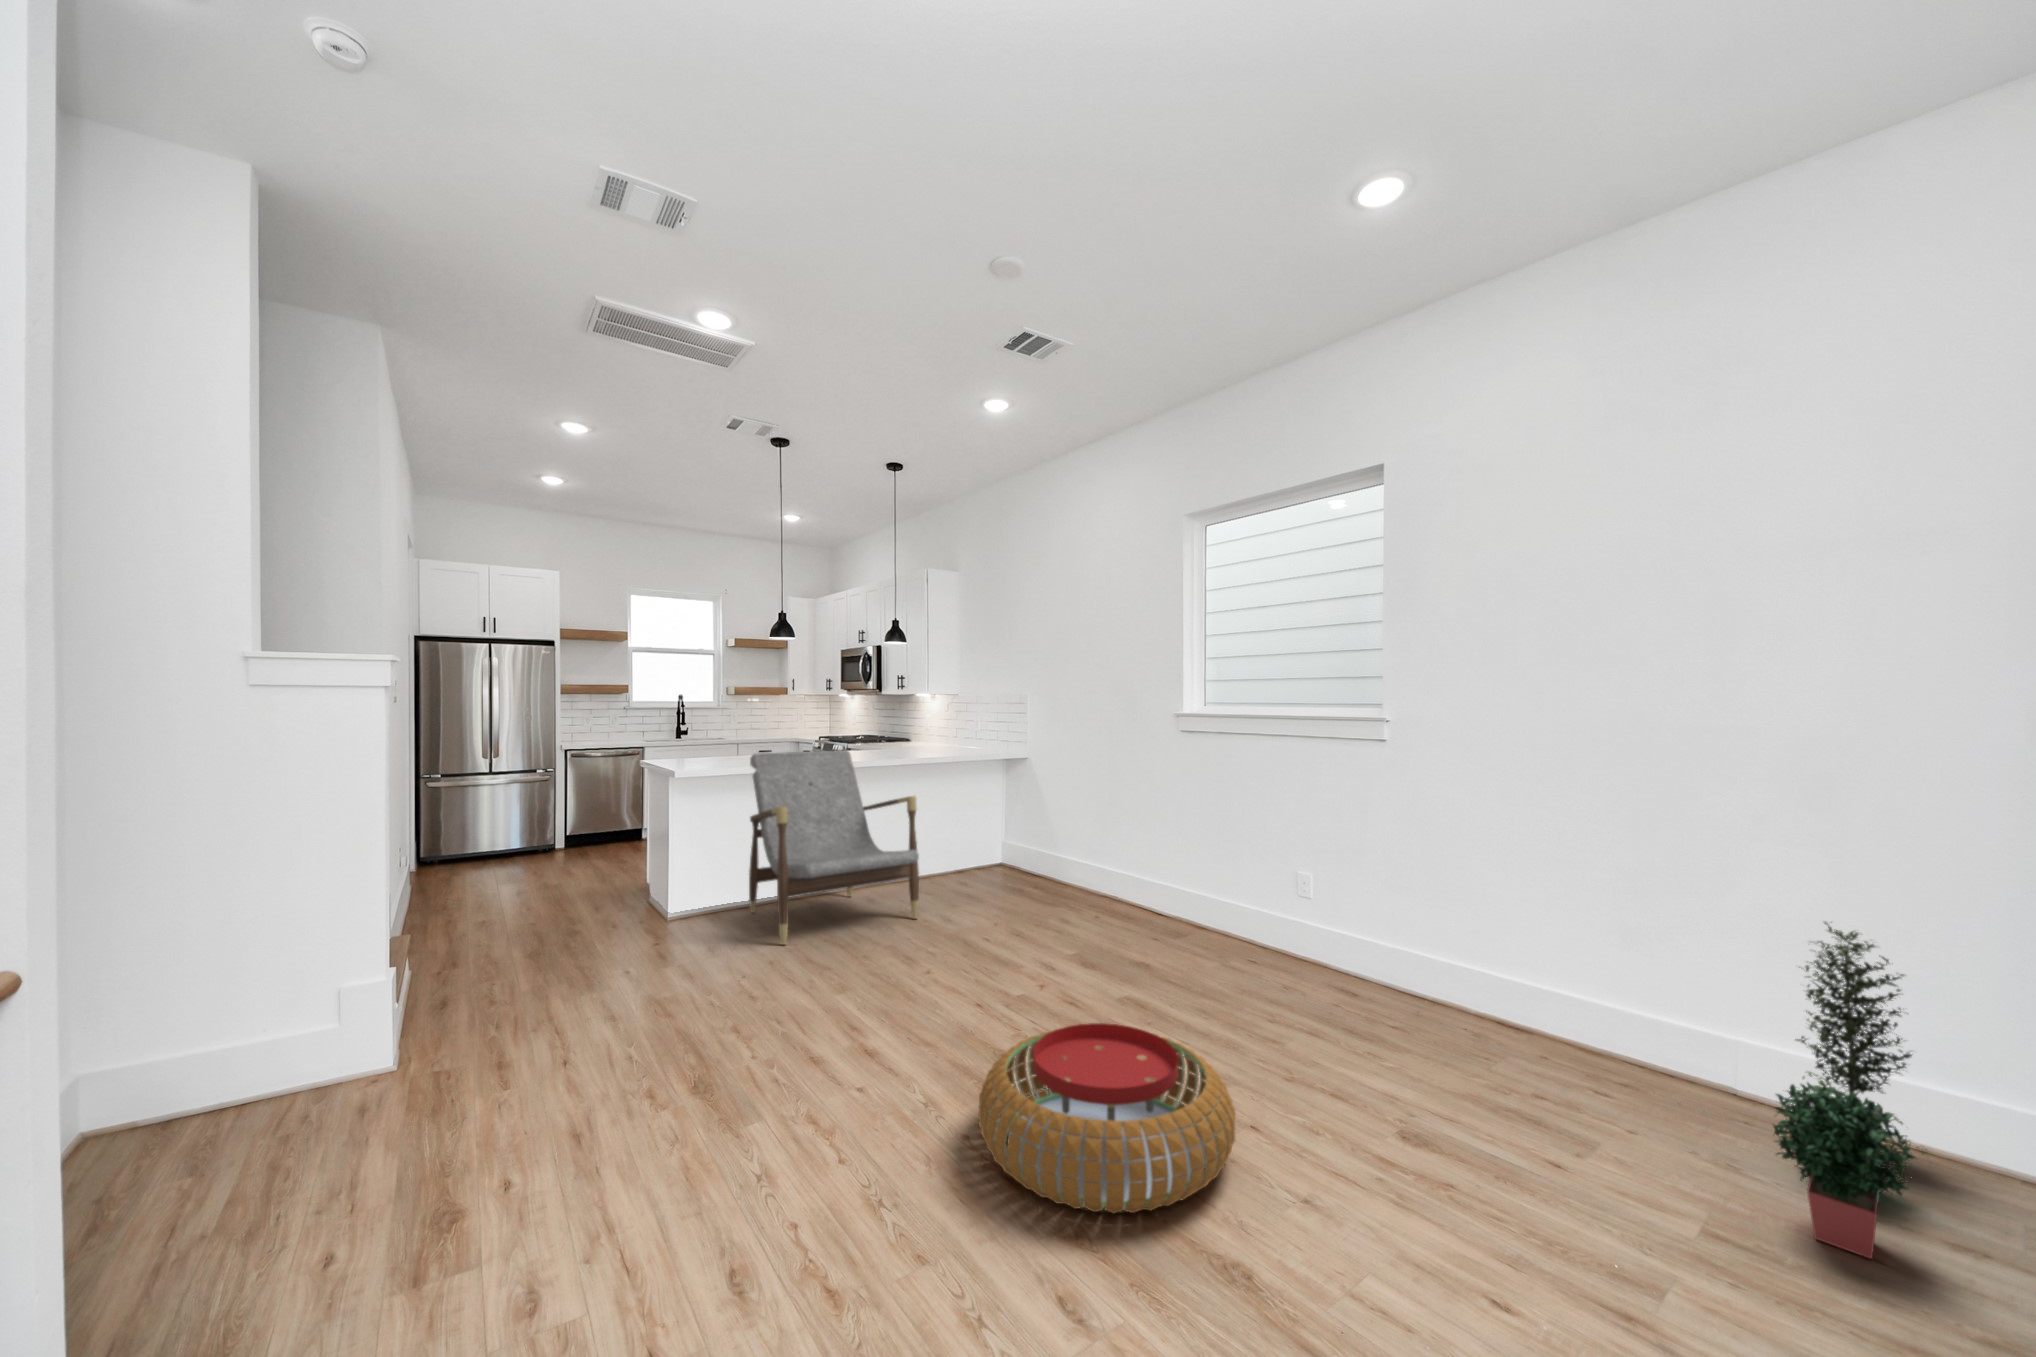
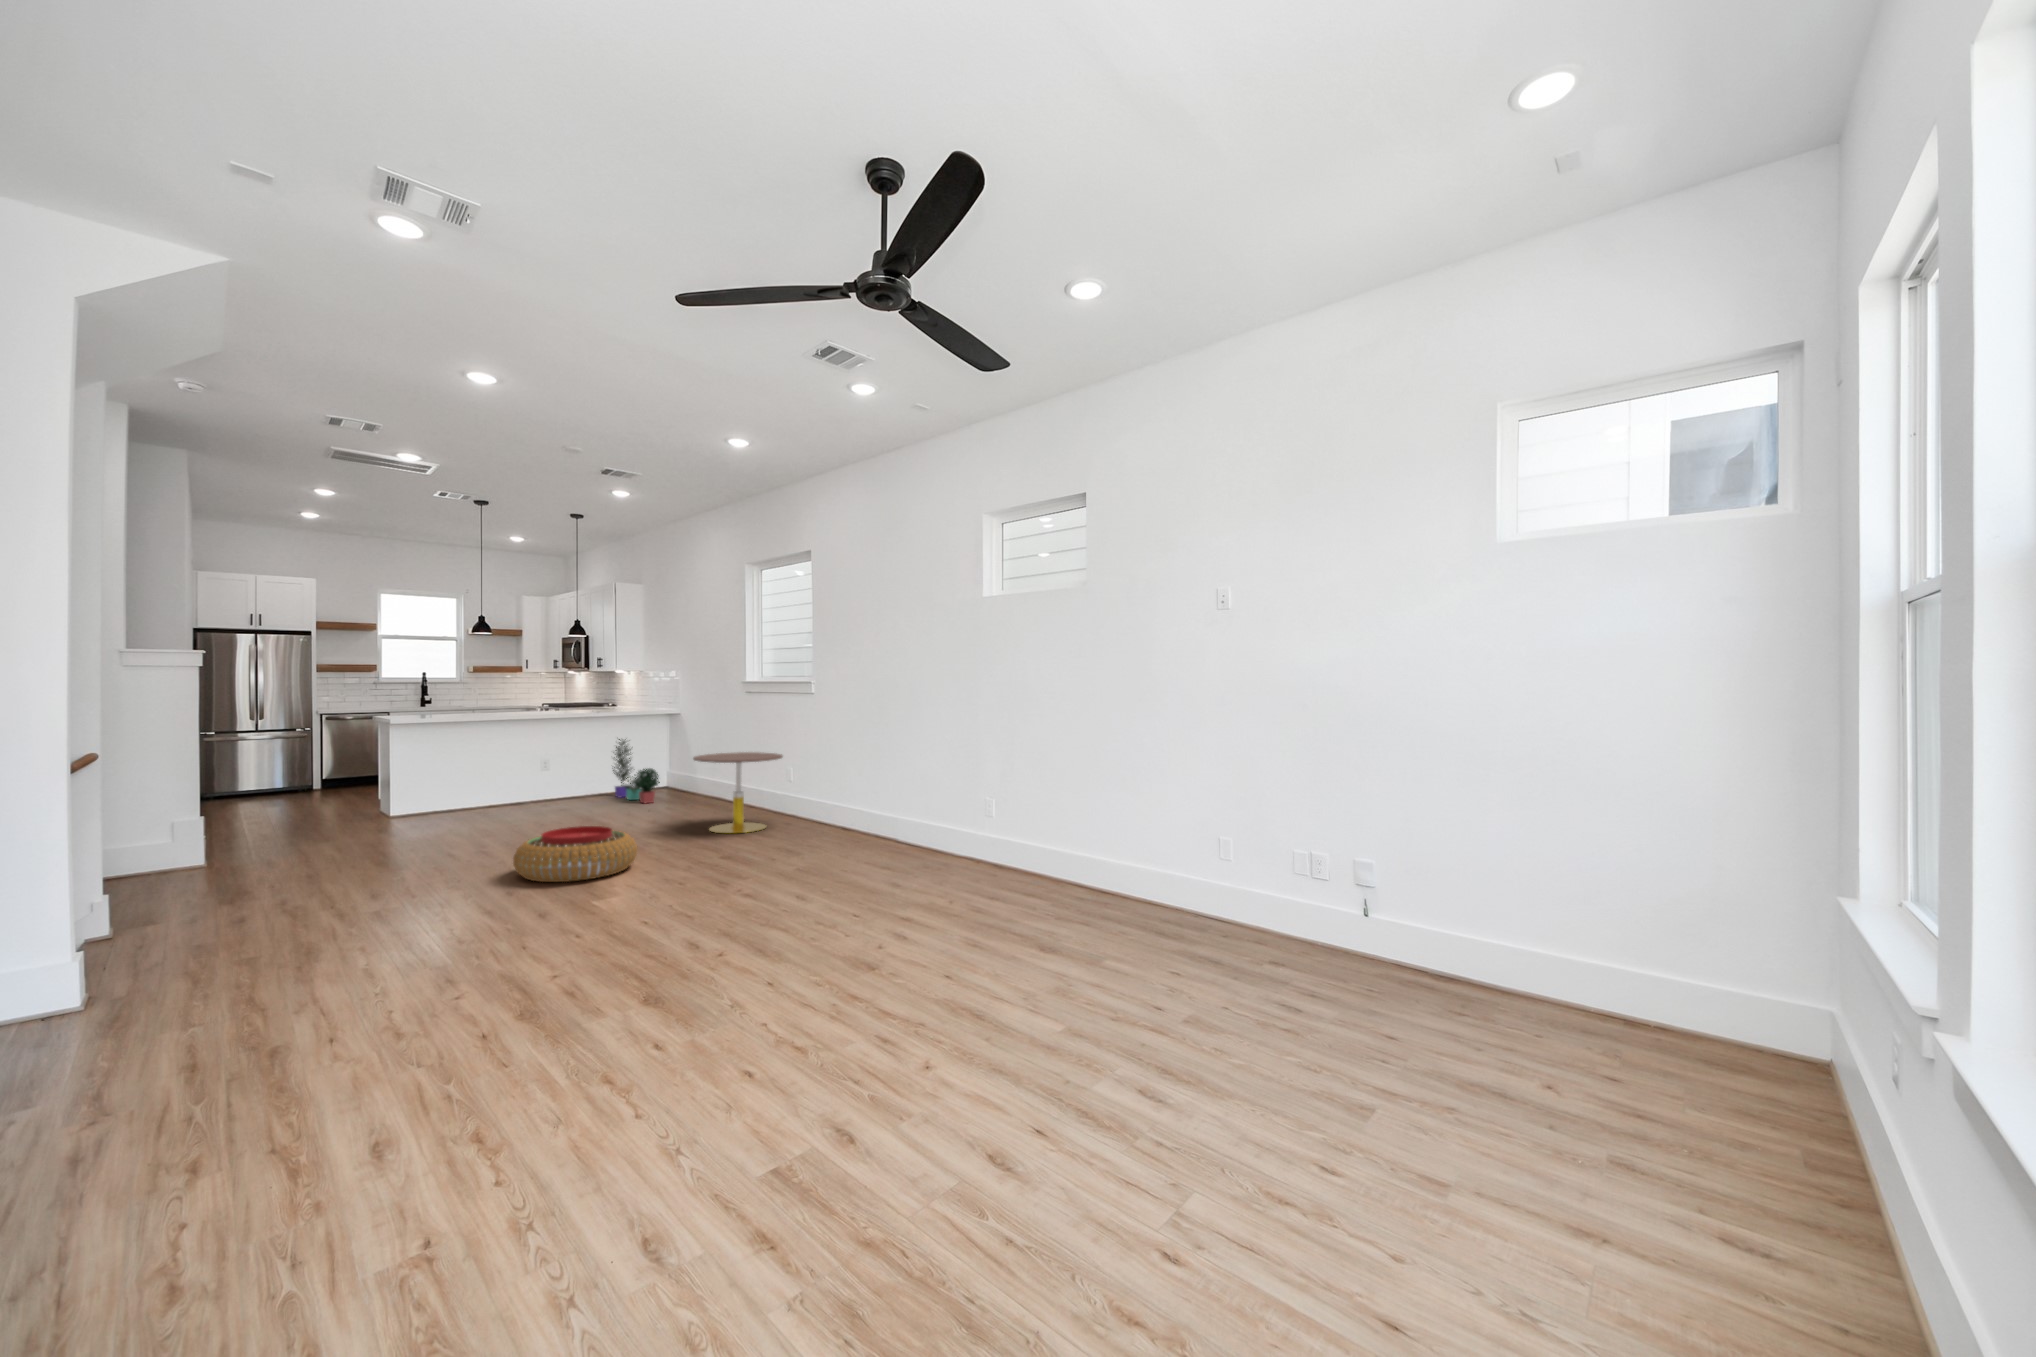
armchair: present [749,750,919,945] -> none [453,711,569,825]
side table: none [1169,828,1333,994] -> present [693,752,783,833]
potted plant: present [1773,922,1924,1259] -> present [613,739,660,803]

